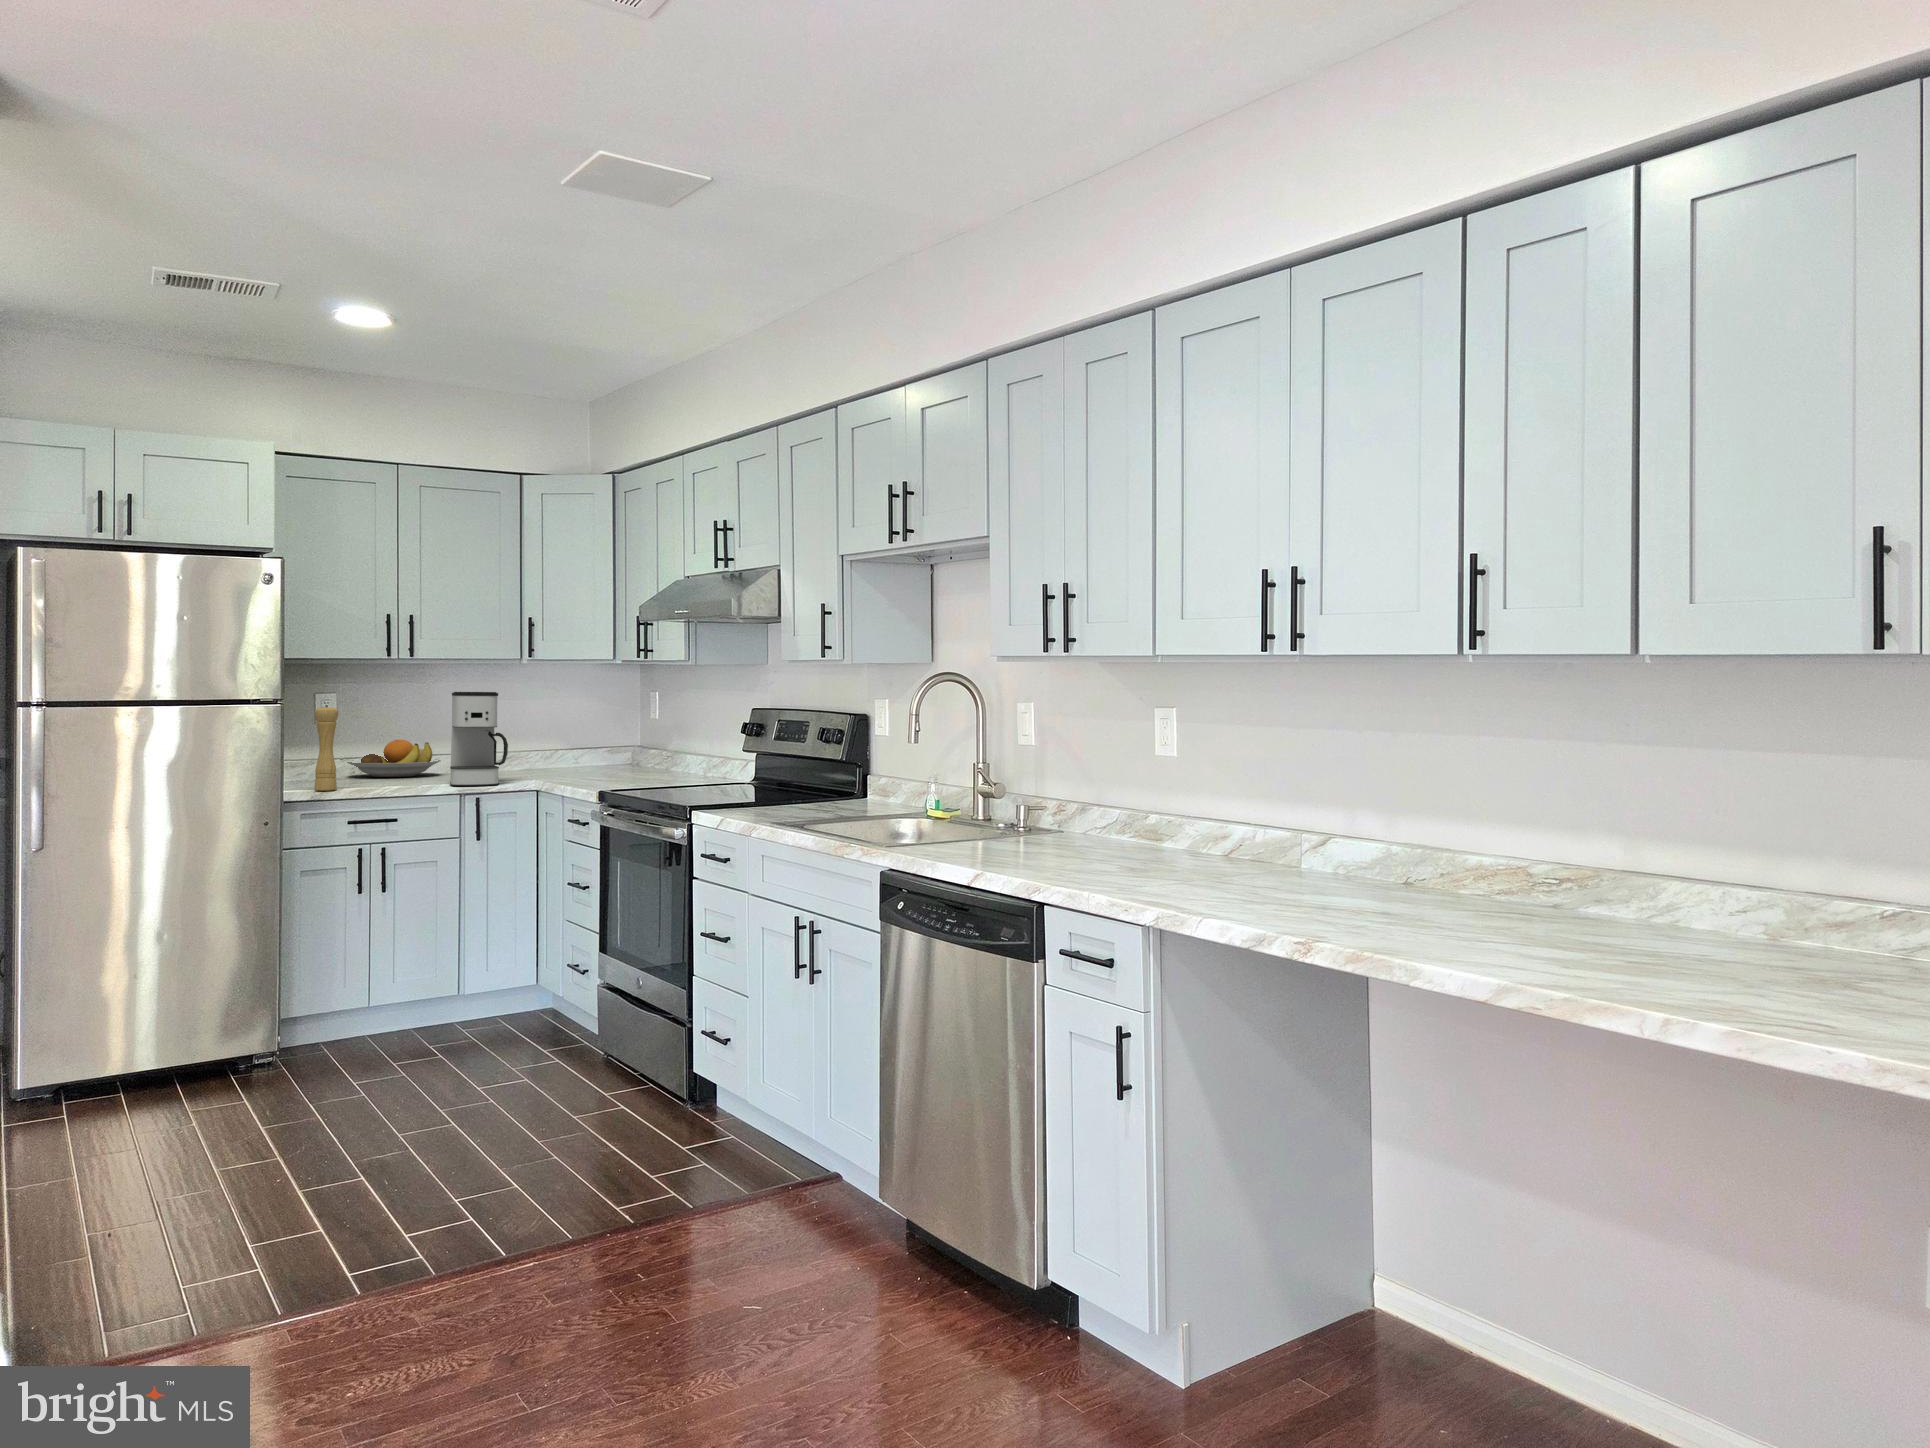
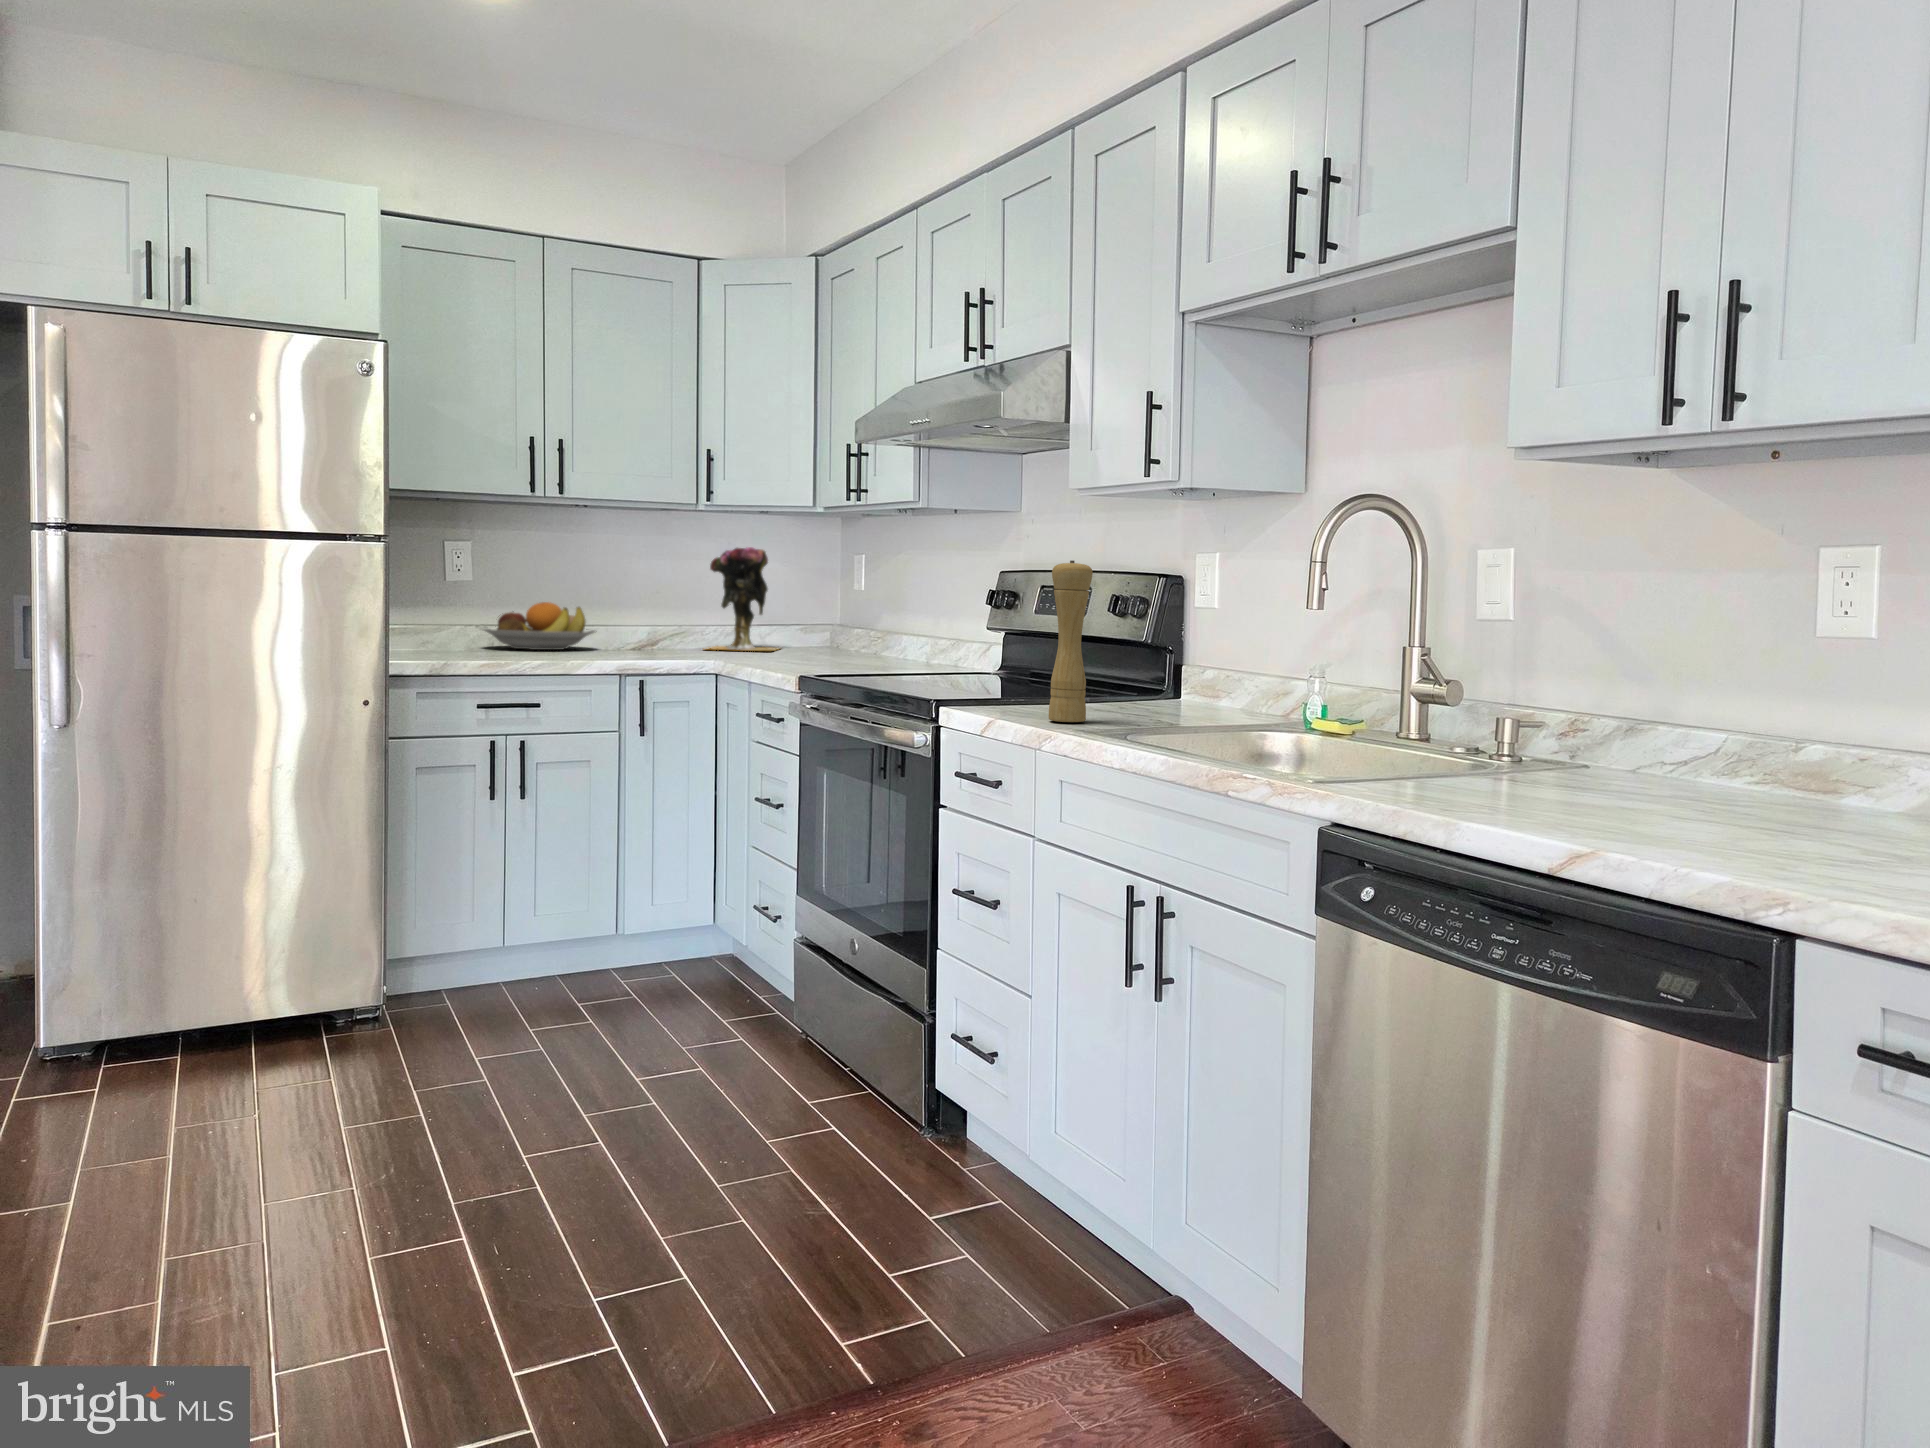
vase: none [526,691,592,771] -> present [708,547,777,651]
coffee maker: present [450,692,508,786] -> none [605,537,679,663]
pepper mill: present [315,706,338,791] -> present [1049,560,1093,722]

